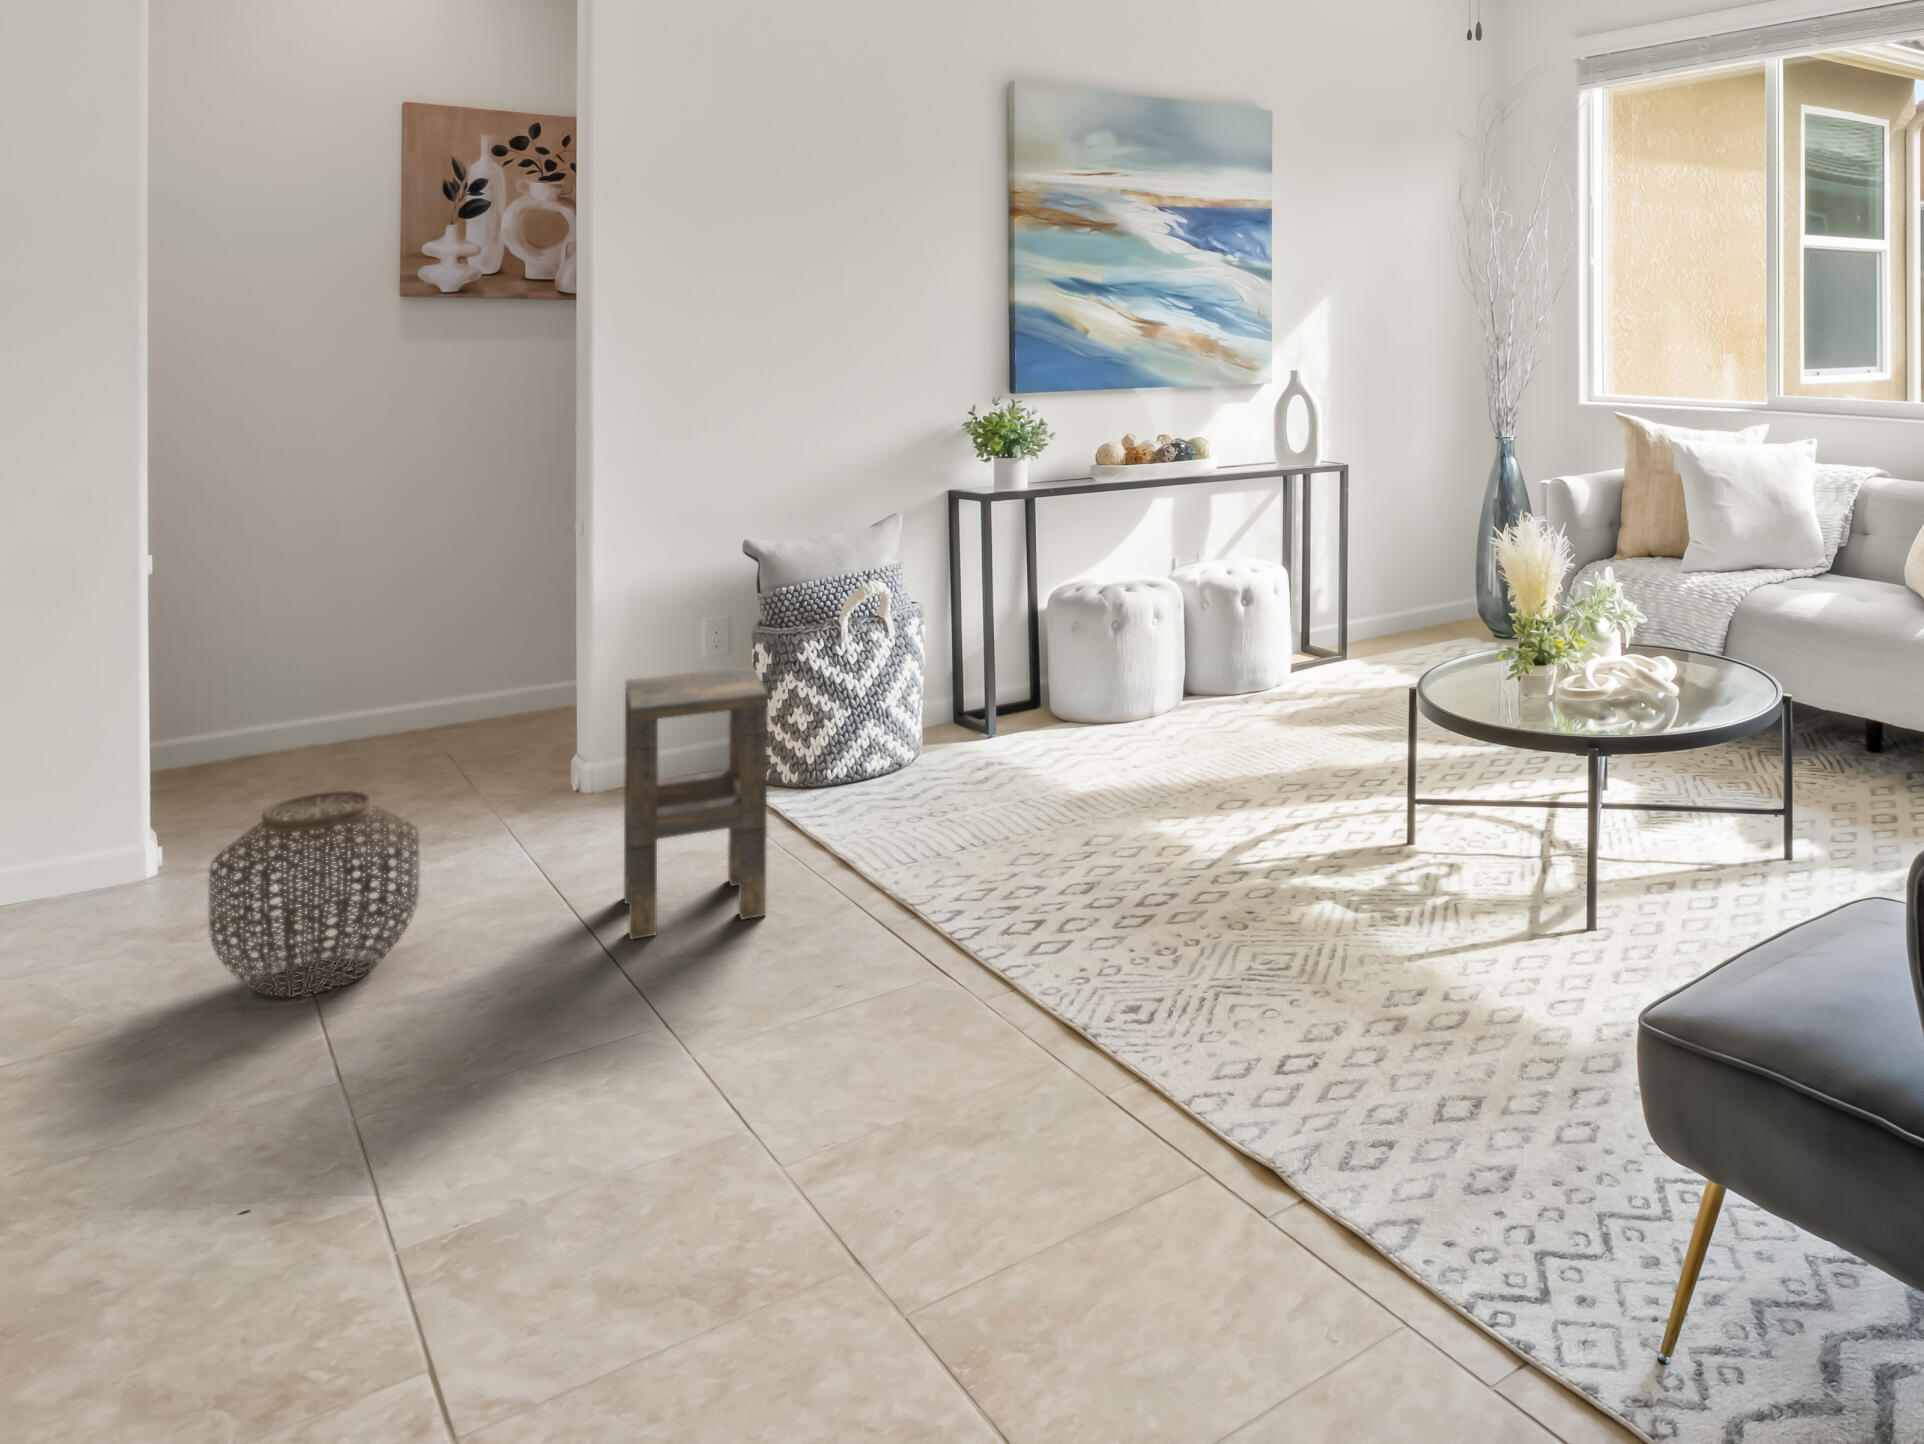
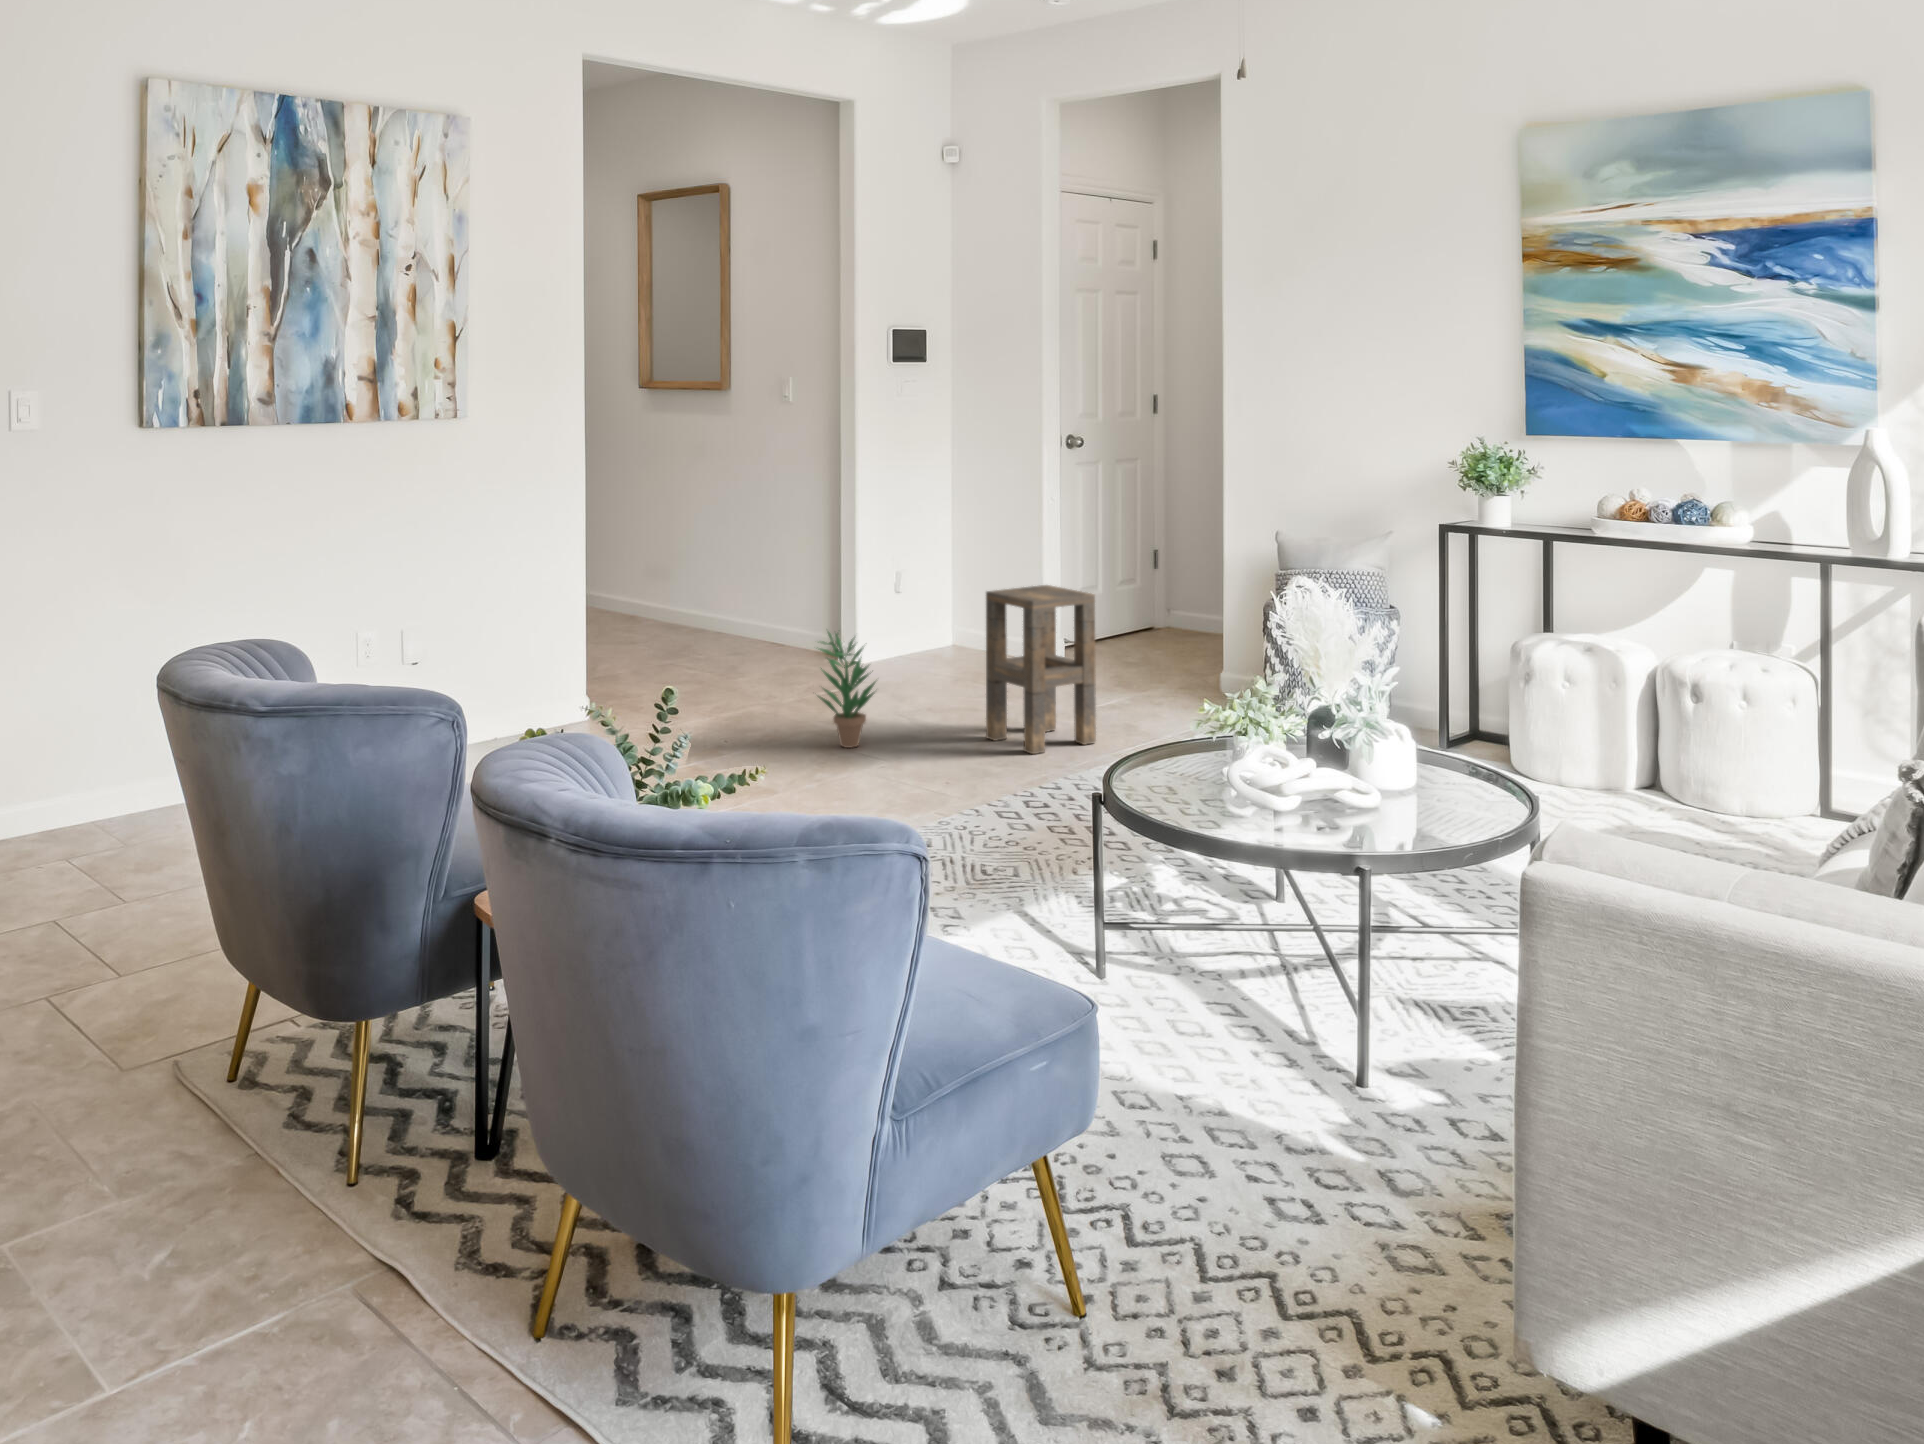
woven basket: present [209,791,419,997] -> none [878,607,968,710]
potted plant: none [467,836,607,1055] -> present [818,632,875,748]

